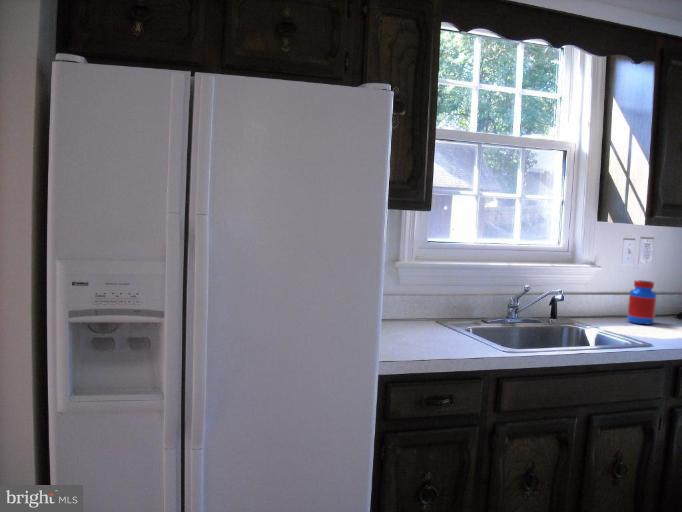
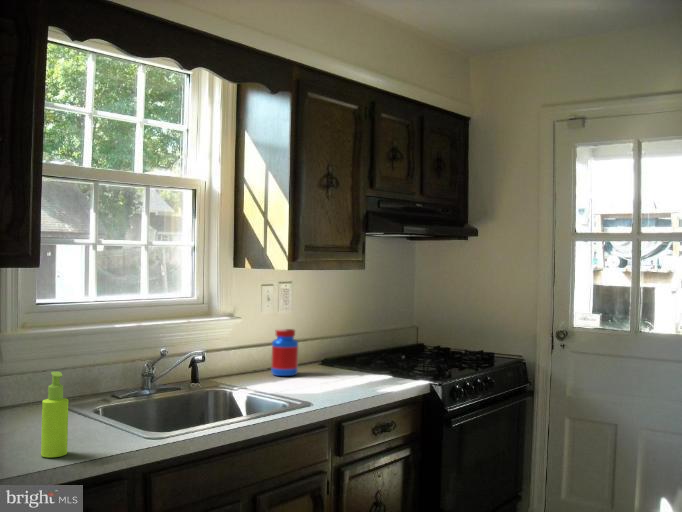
soap dispenser: none [425,292,446,354] -> present [41,372,68,458]

